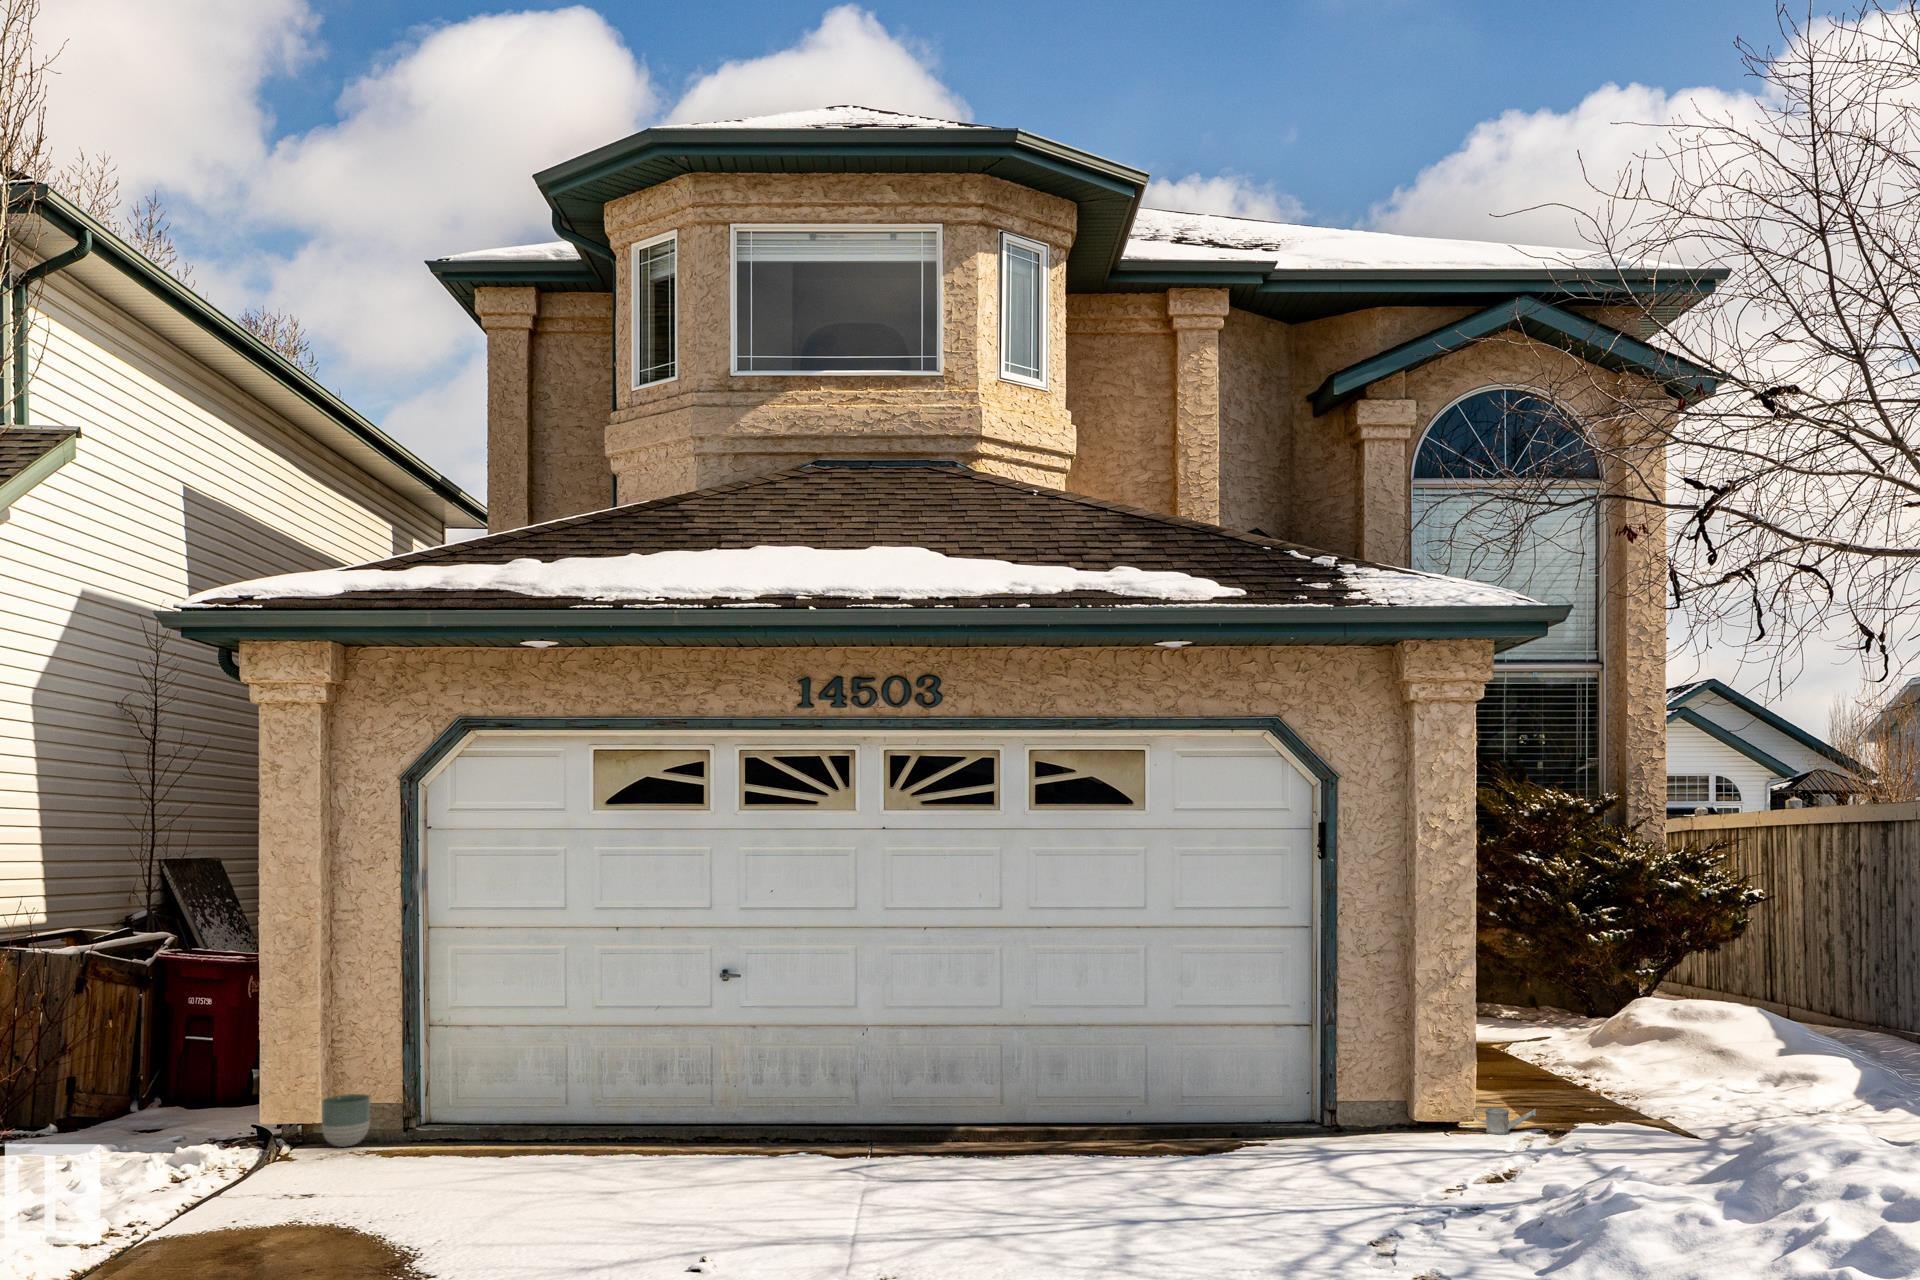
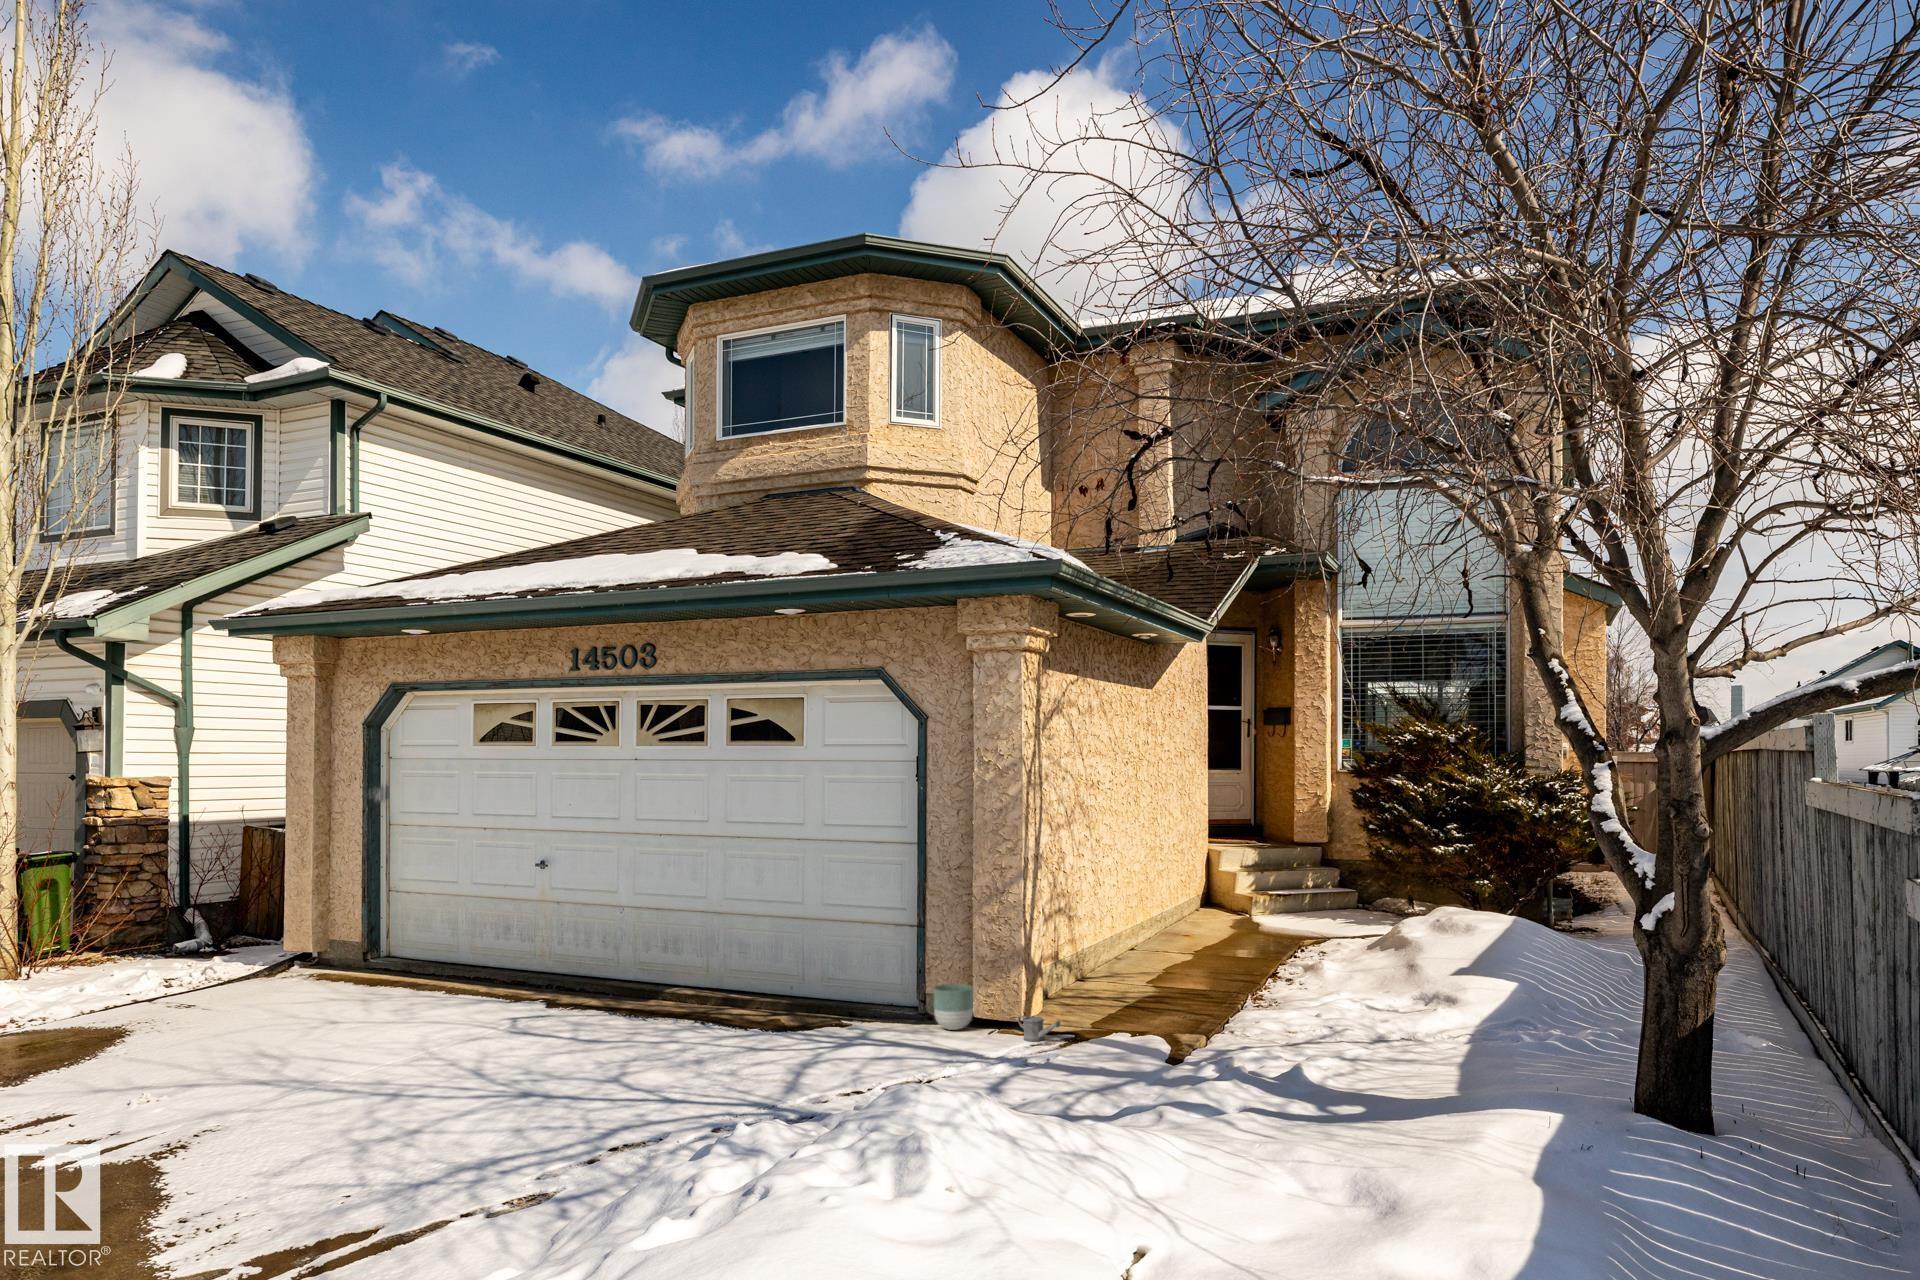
planter: present [322,1094,370,1147] -> present [933,984,973,1030]

